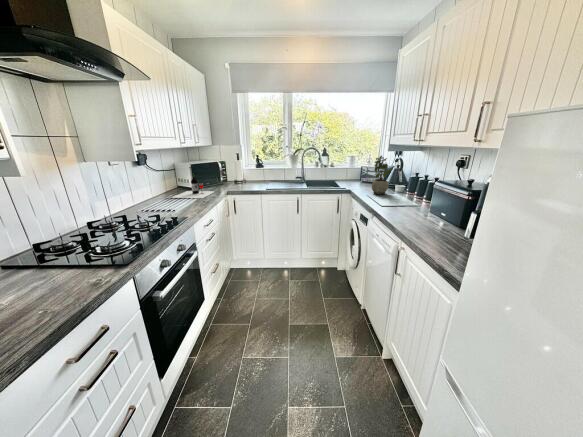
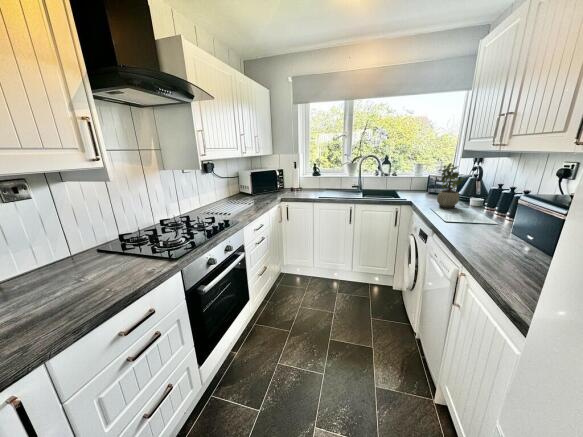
wine bottle: present [173,174,214,198] -> none [232,181,271,204]

